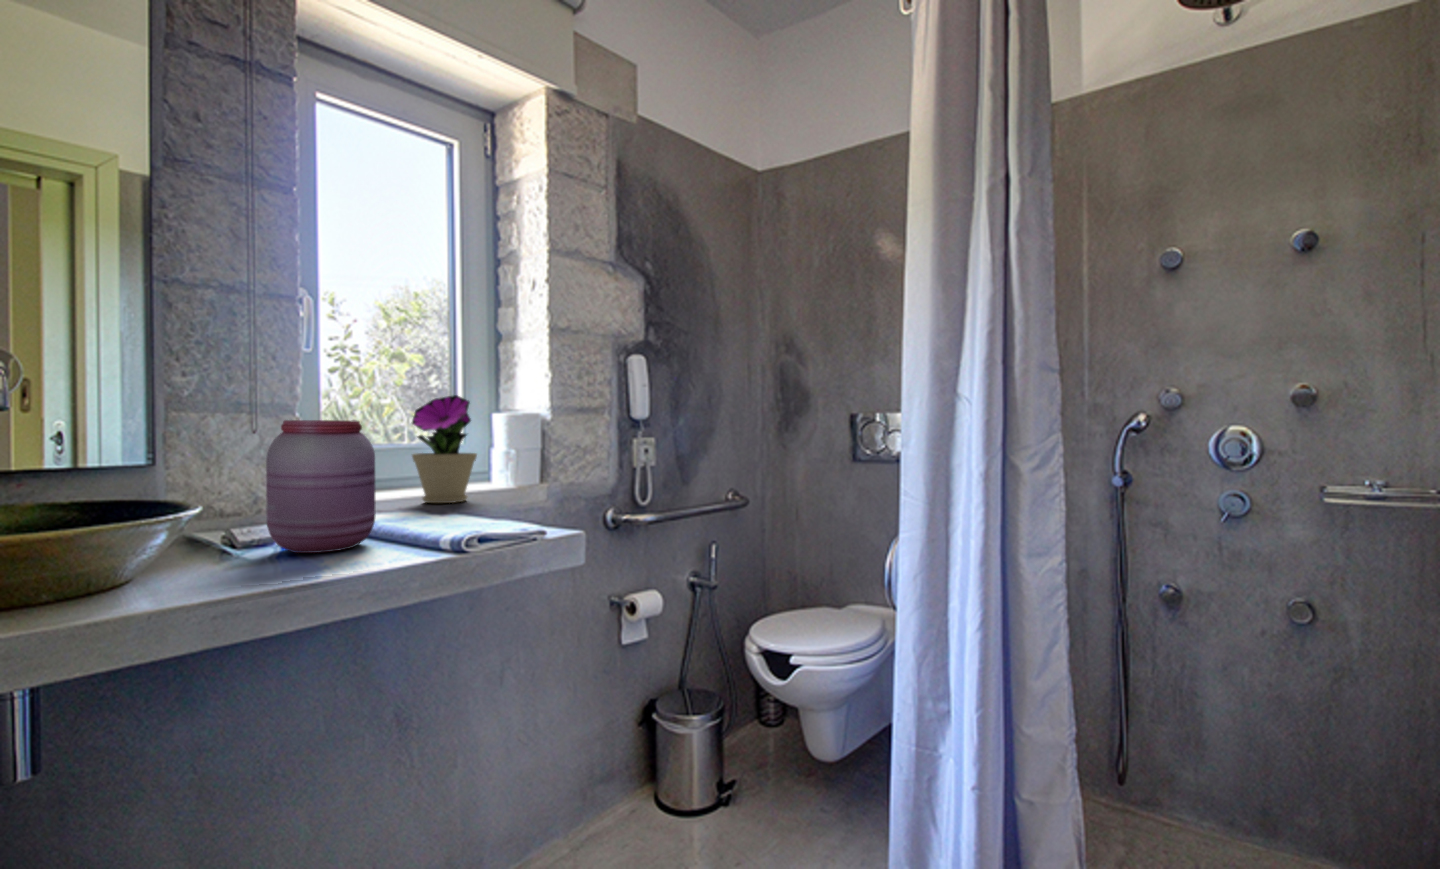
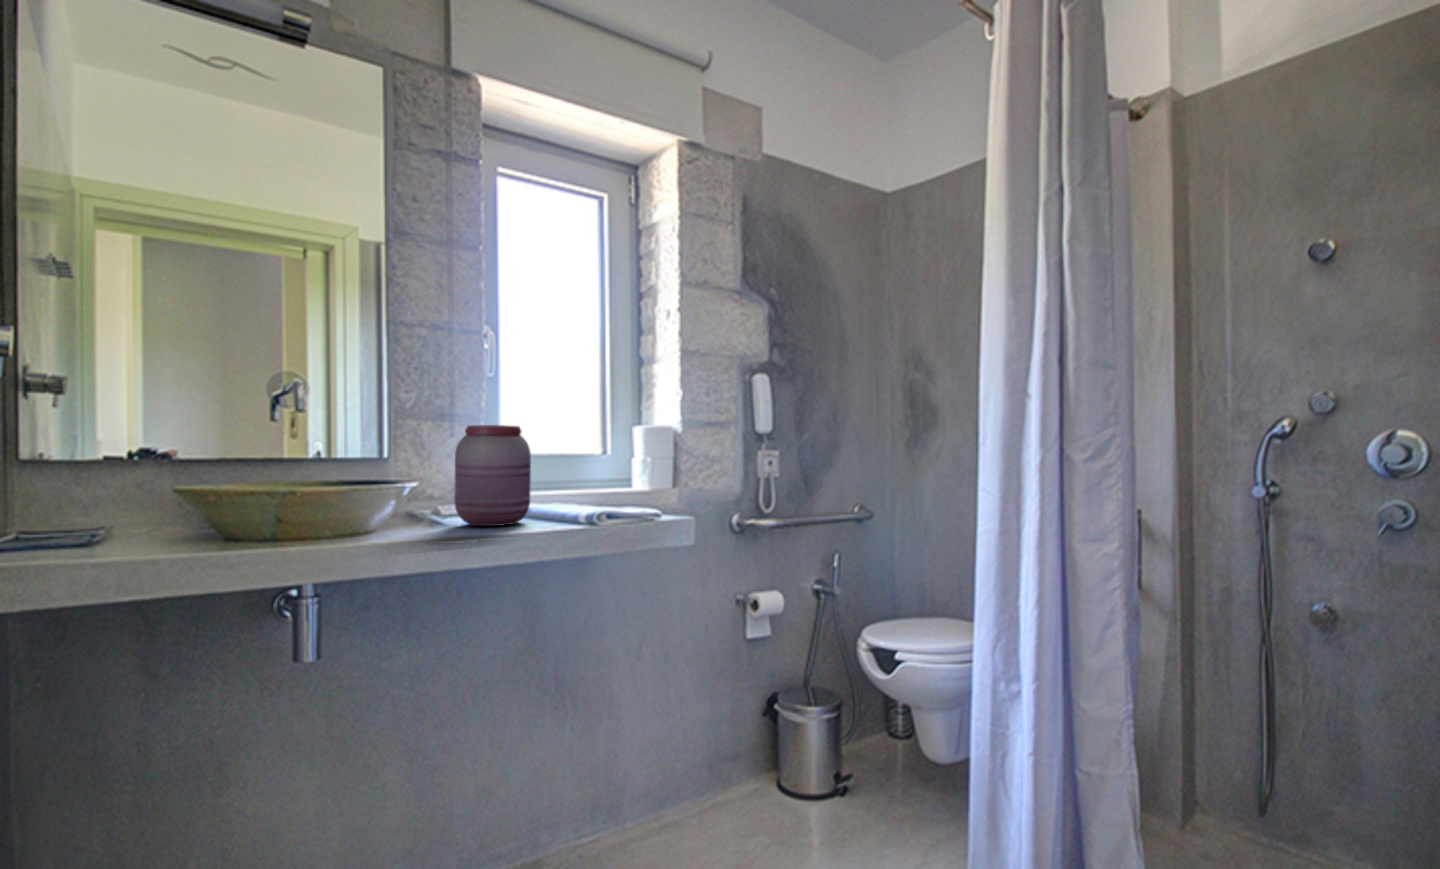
flower pot: present [412,395,477,503] -> none [565,409,618,500]

